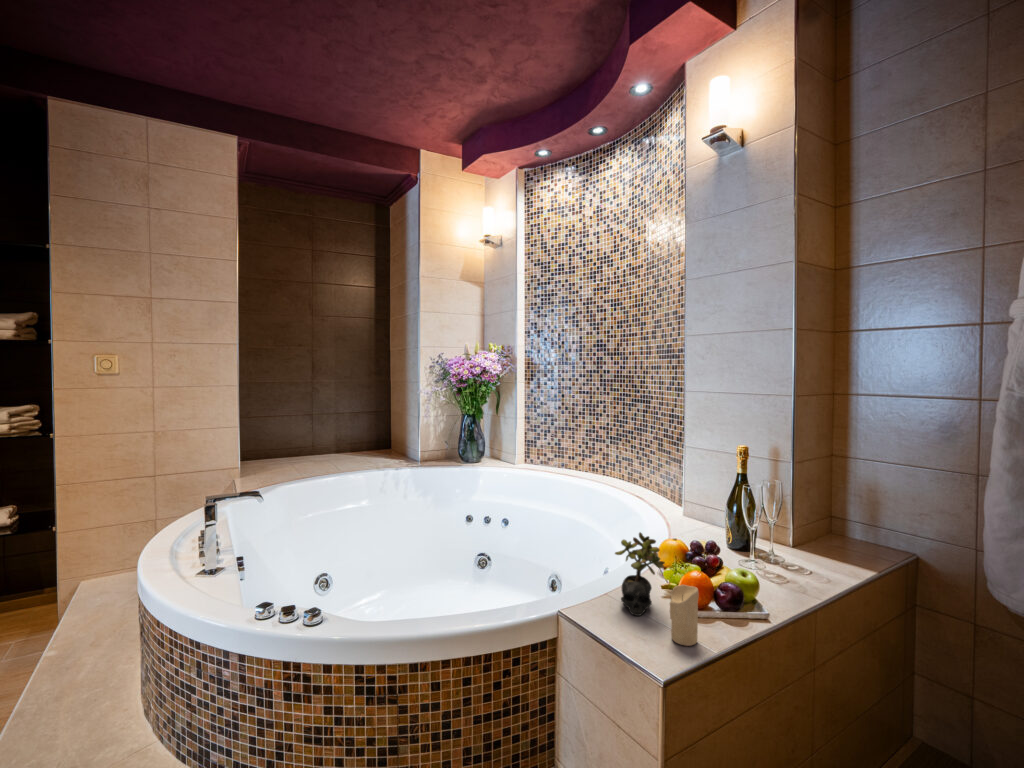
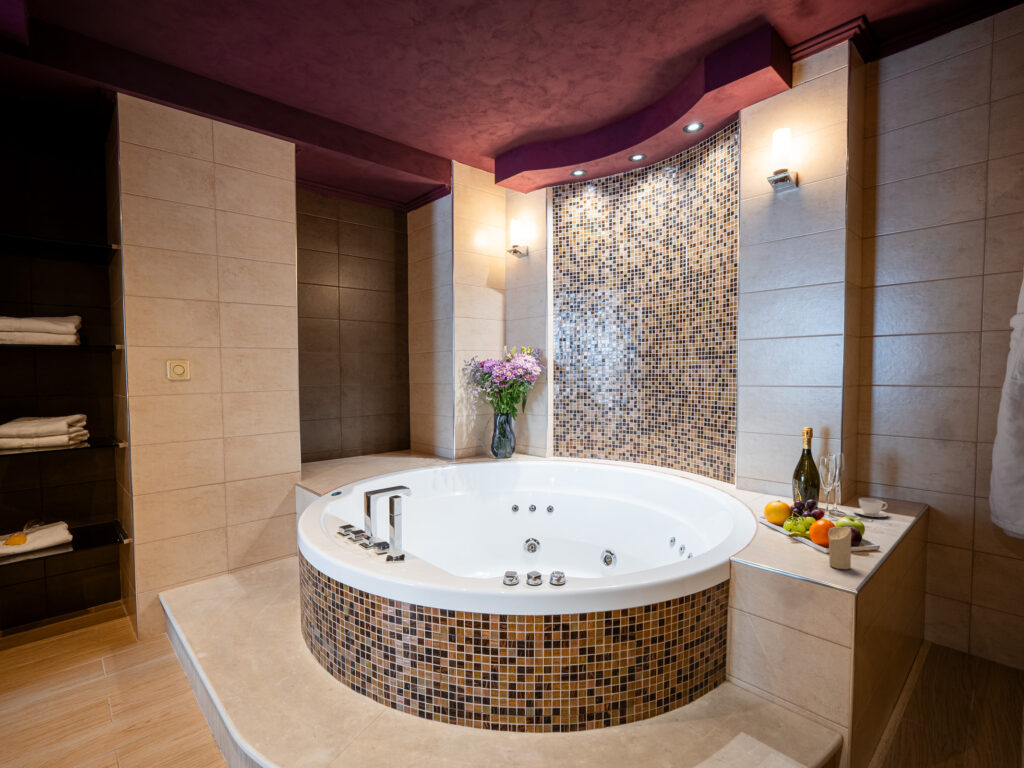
succulent plant: present [615,532,665,616] -> none [767,494,810,556]
teacup: none [794,541,840,569] -> present [853,498,888,517]

